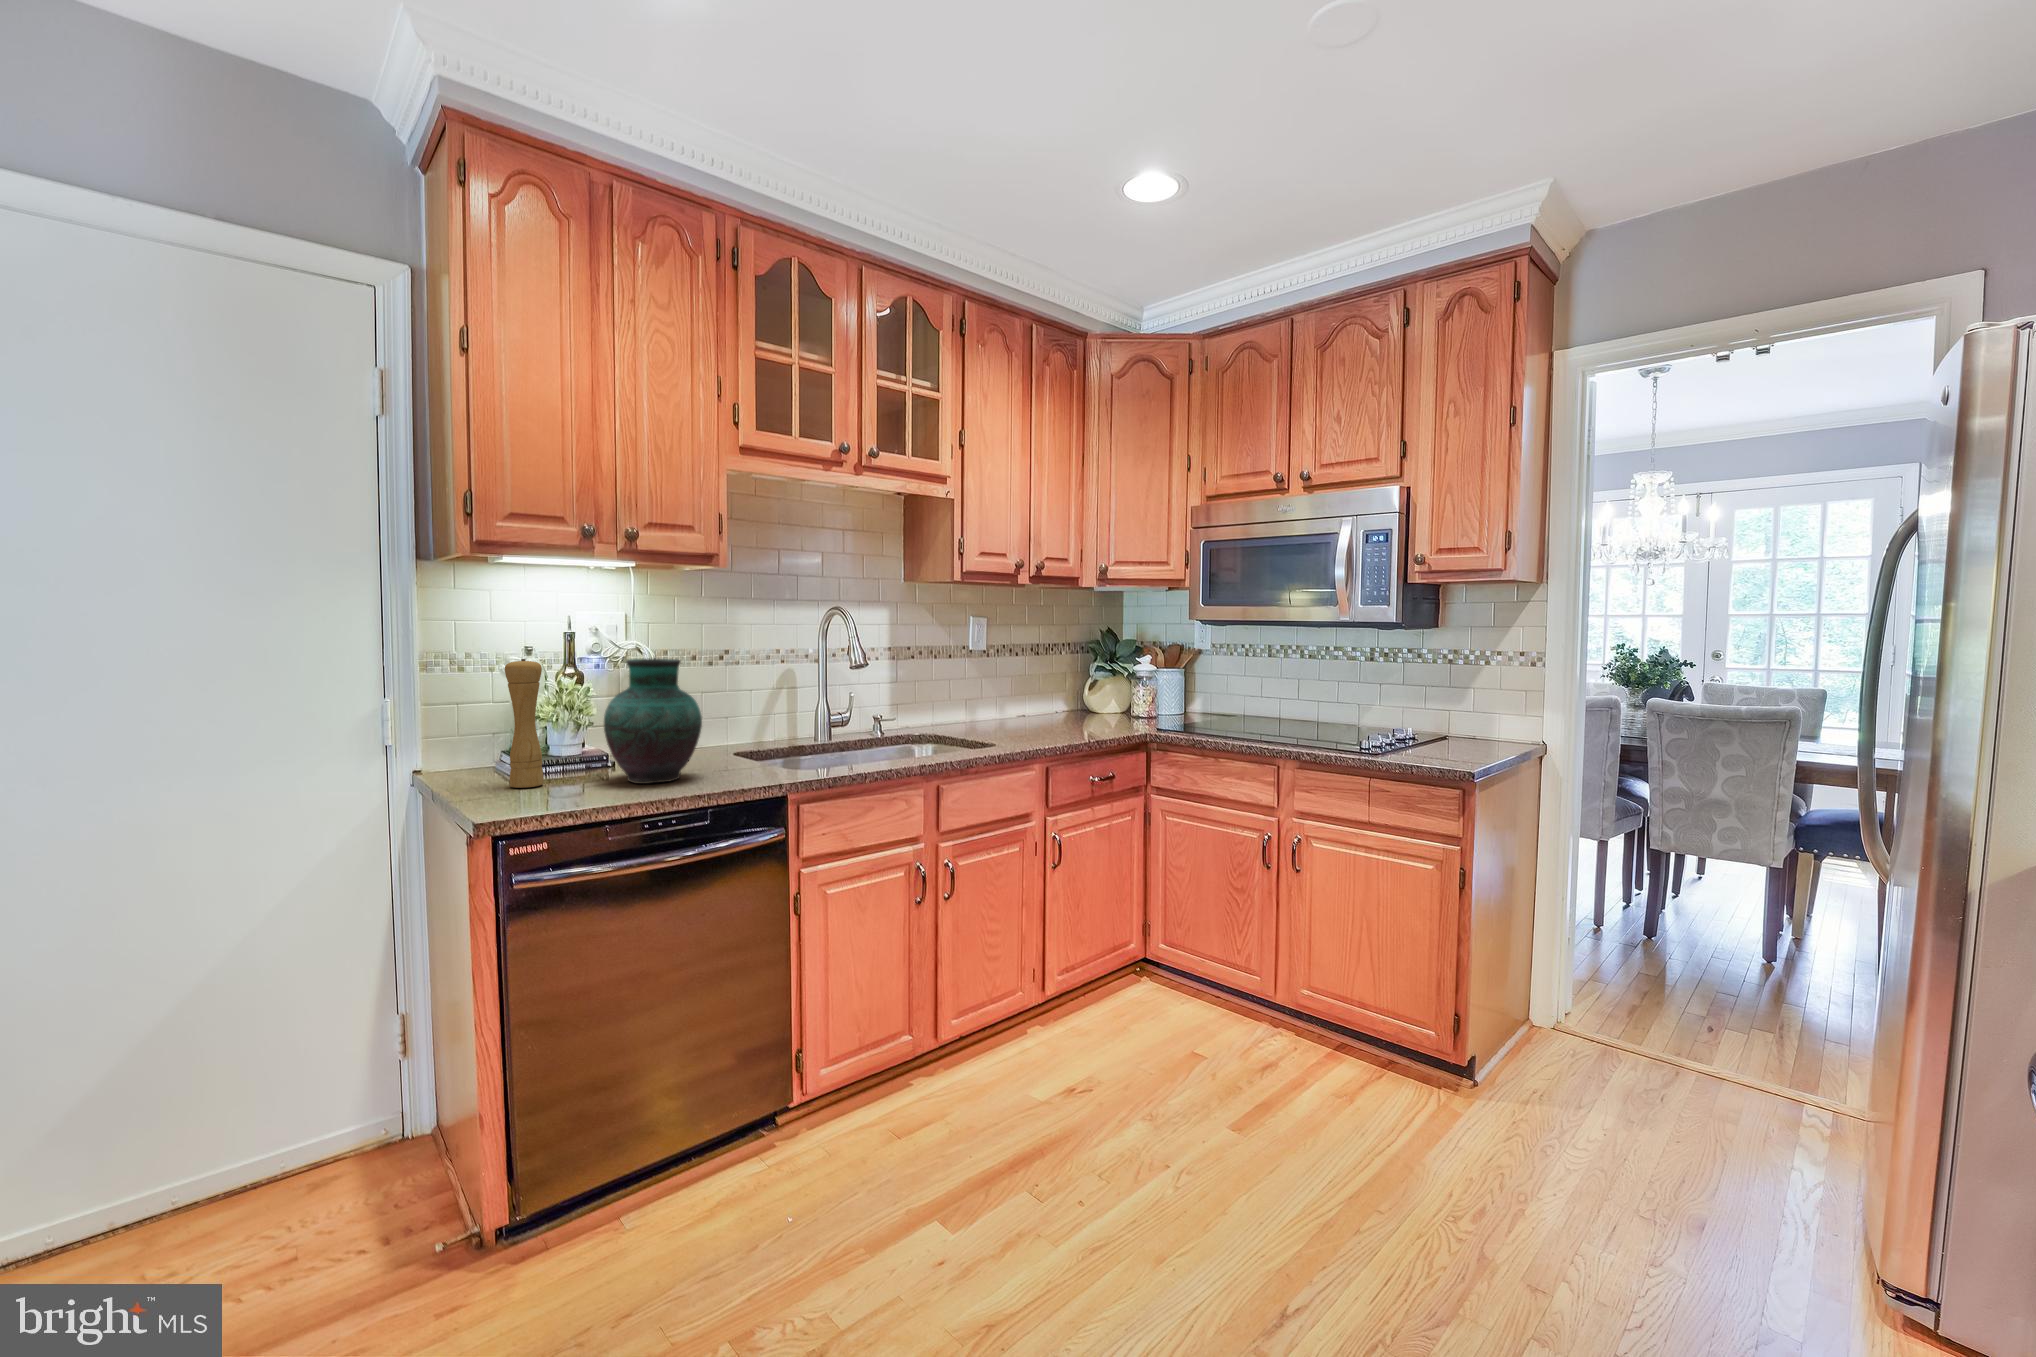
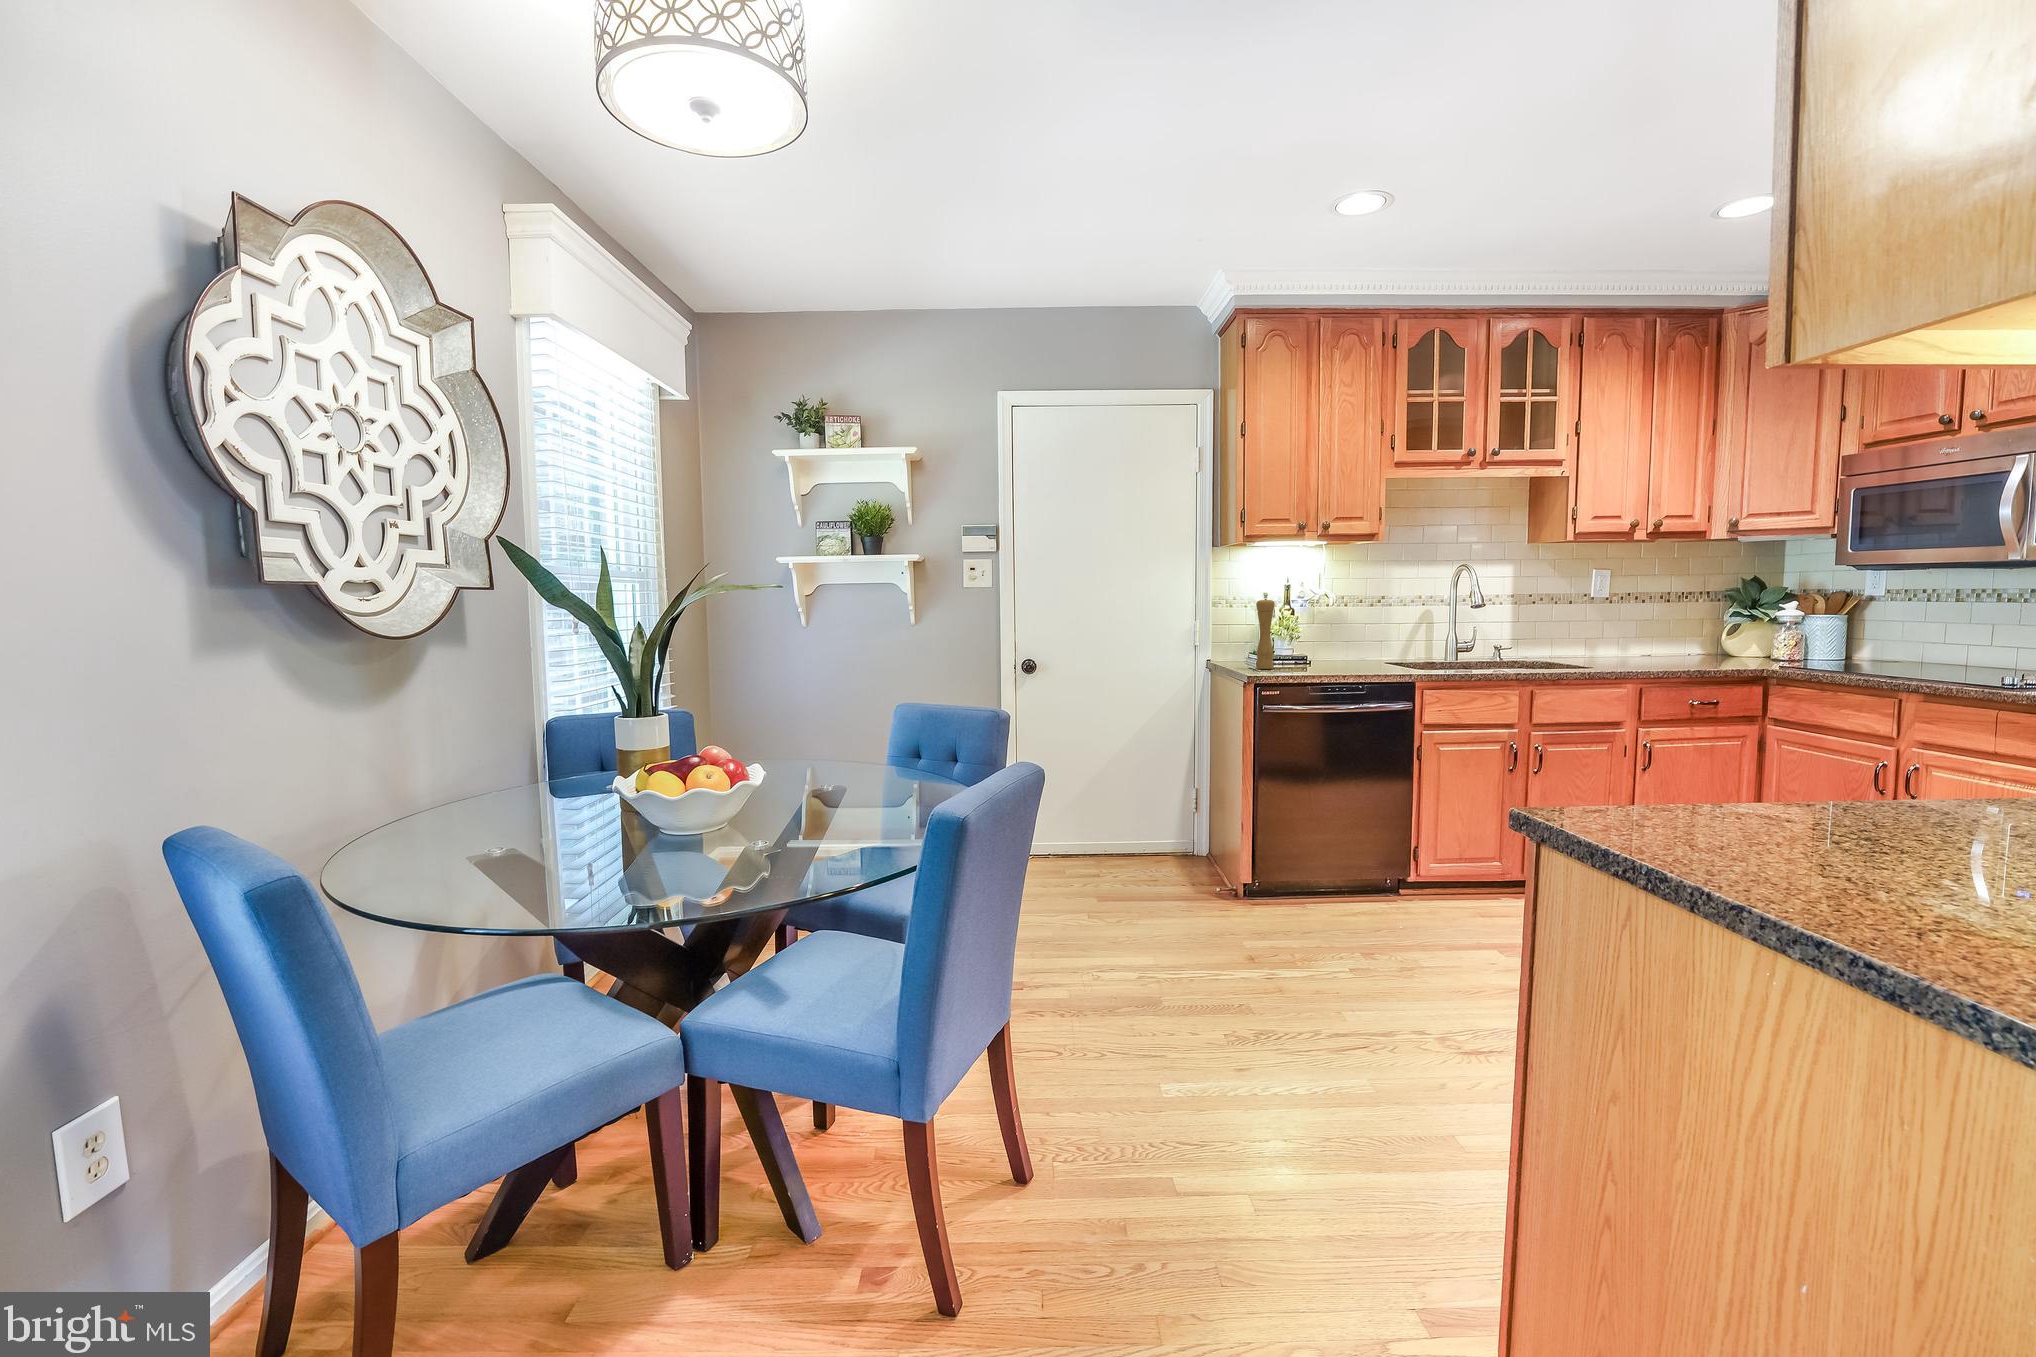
vase: present [604,658,702,784] -> none [1306,599,1363,671]

